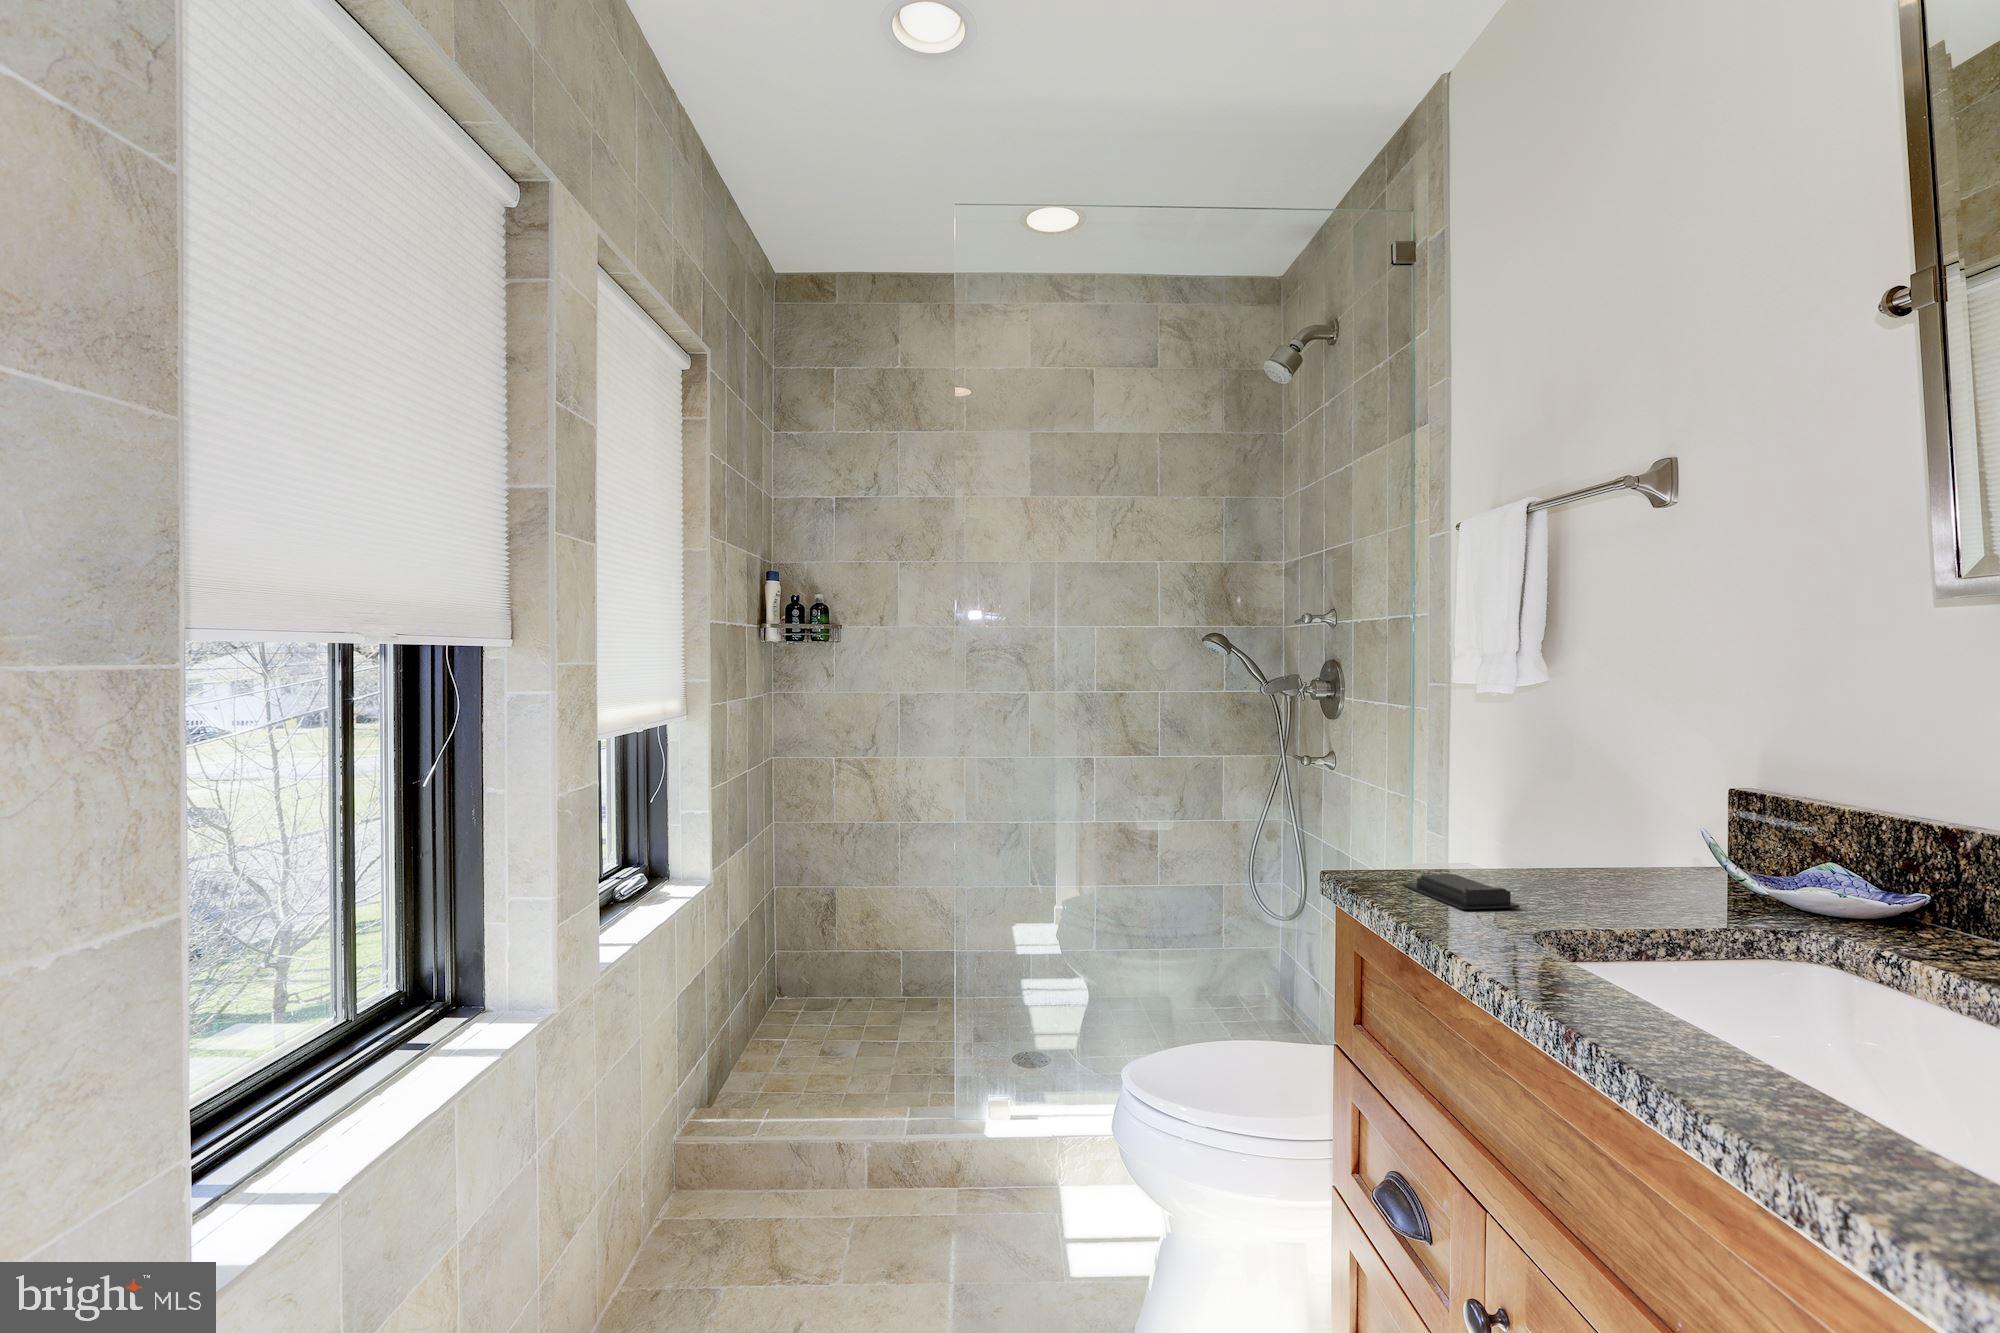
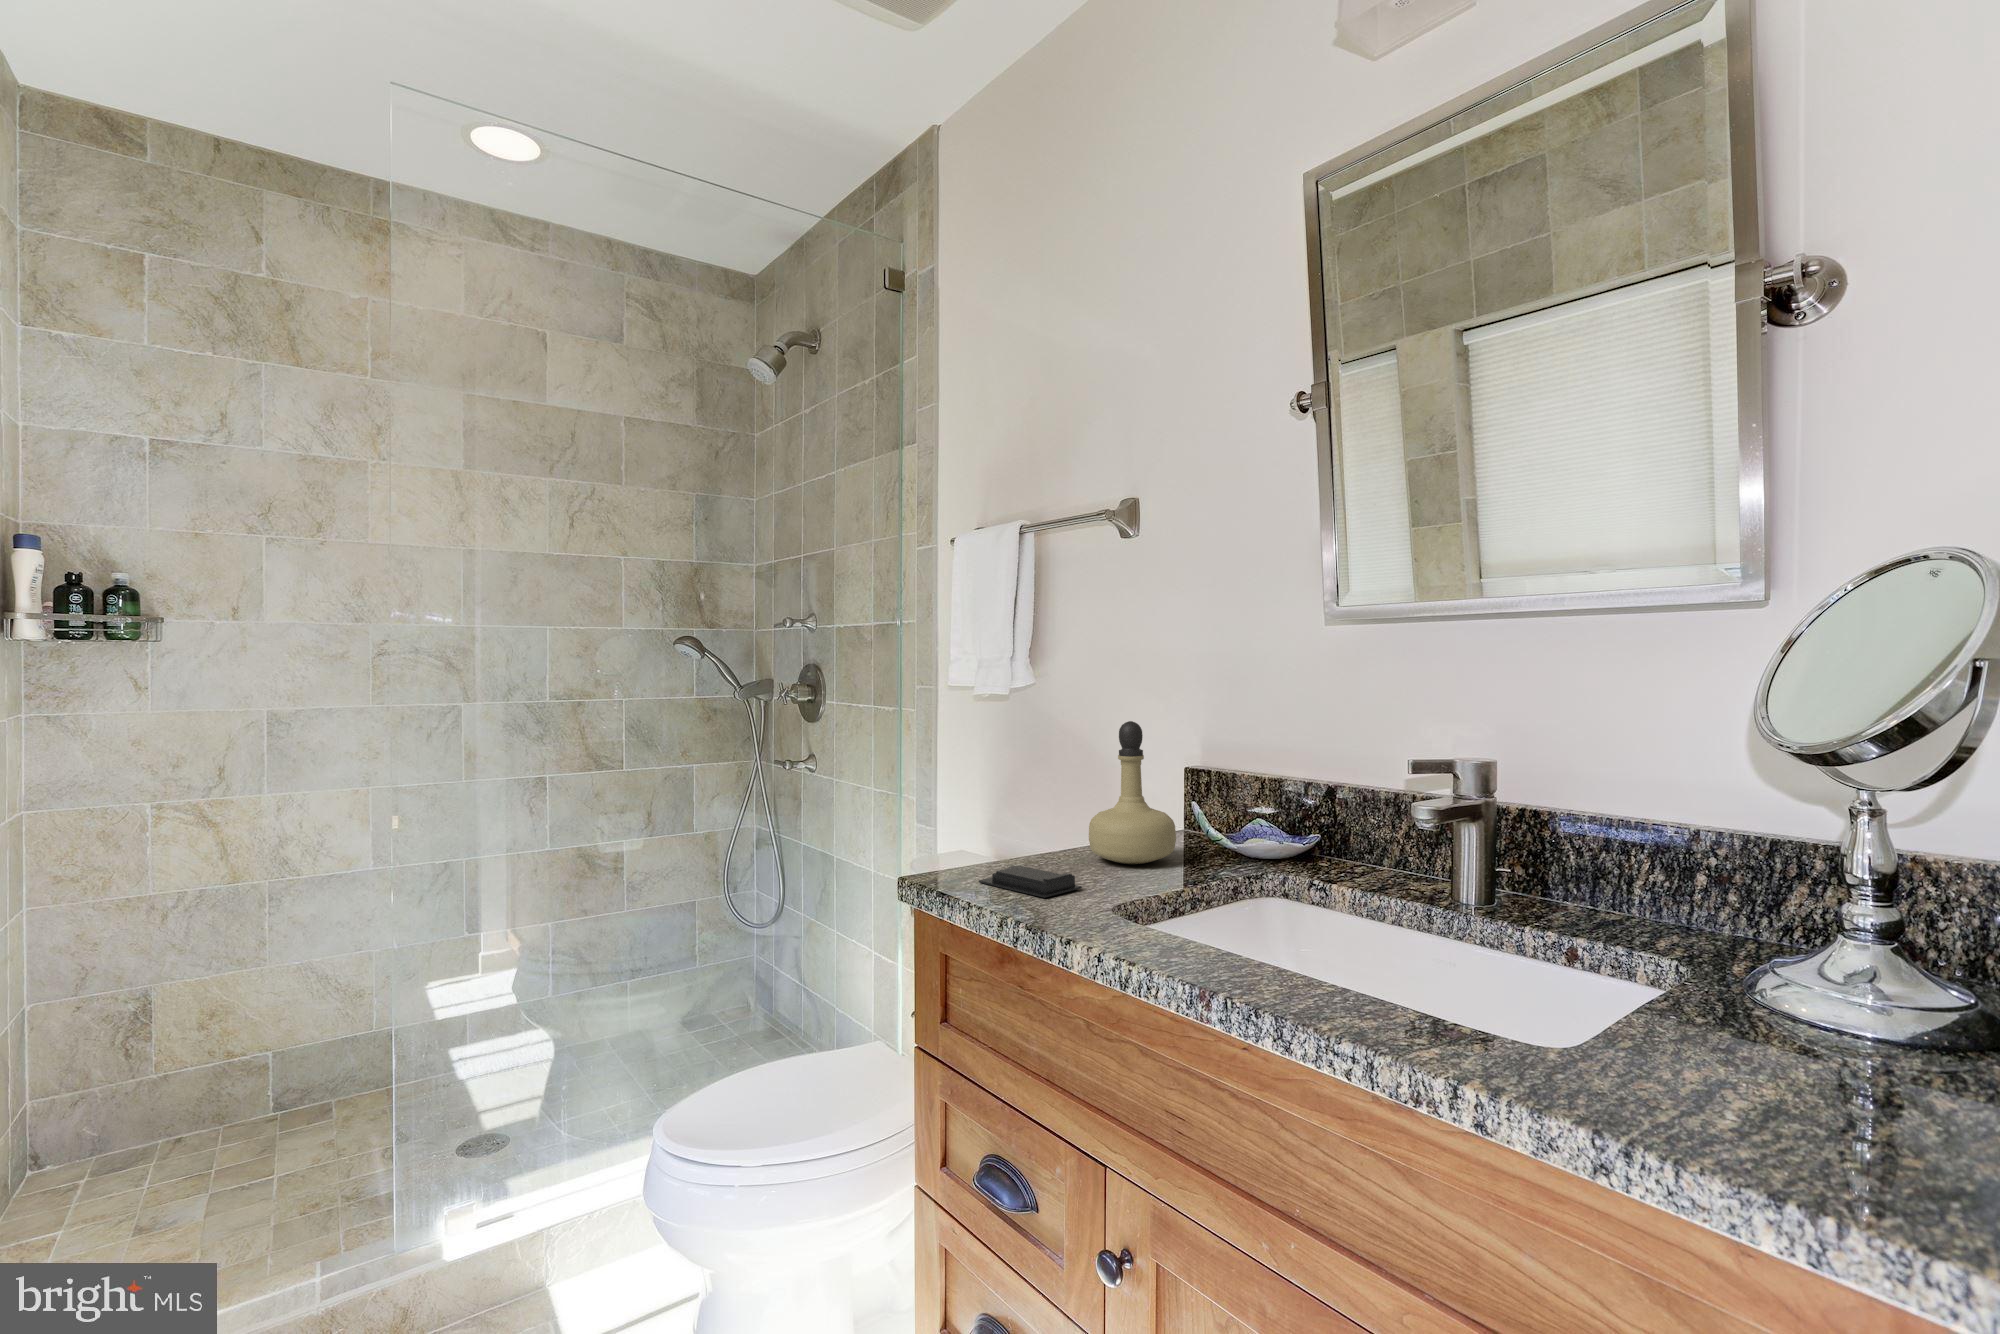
perfume bottle: none [1562,722,1685,896] -> present [1089,721,1176,864]

